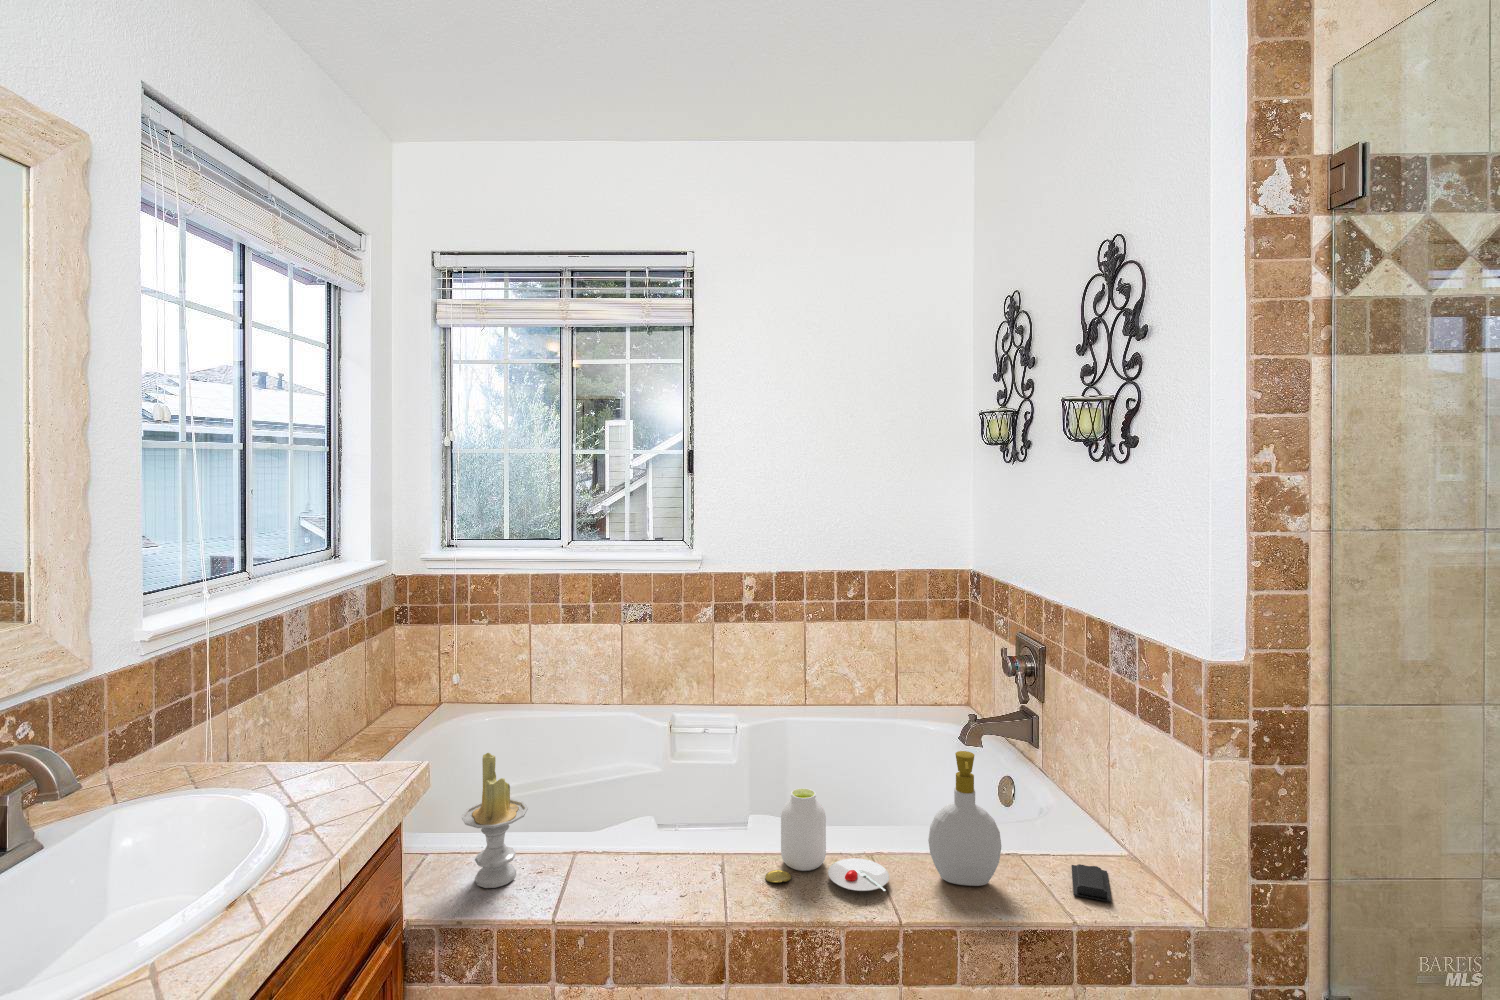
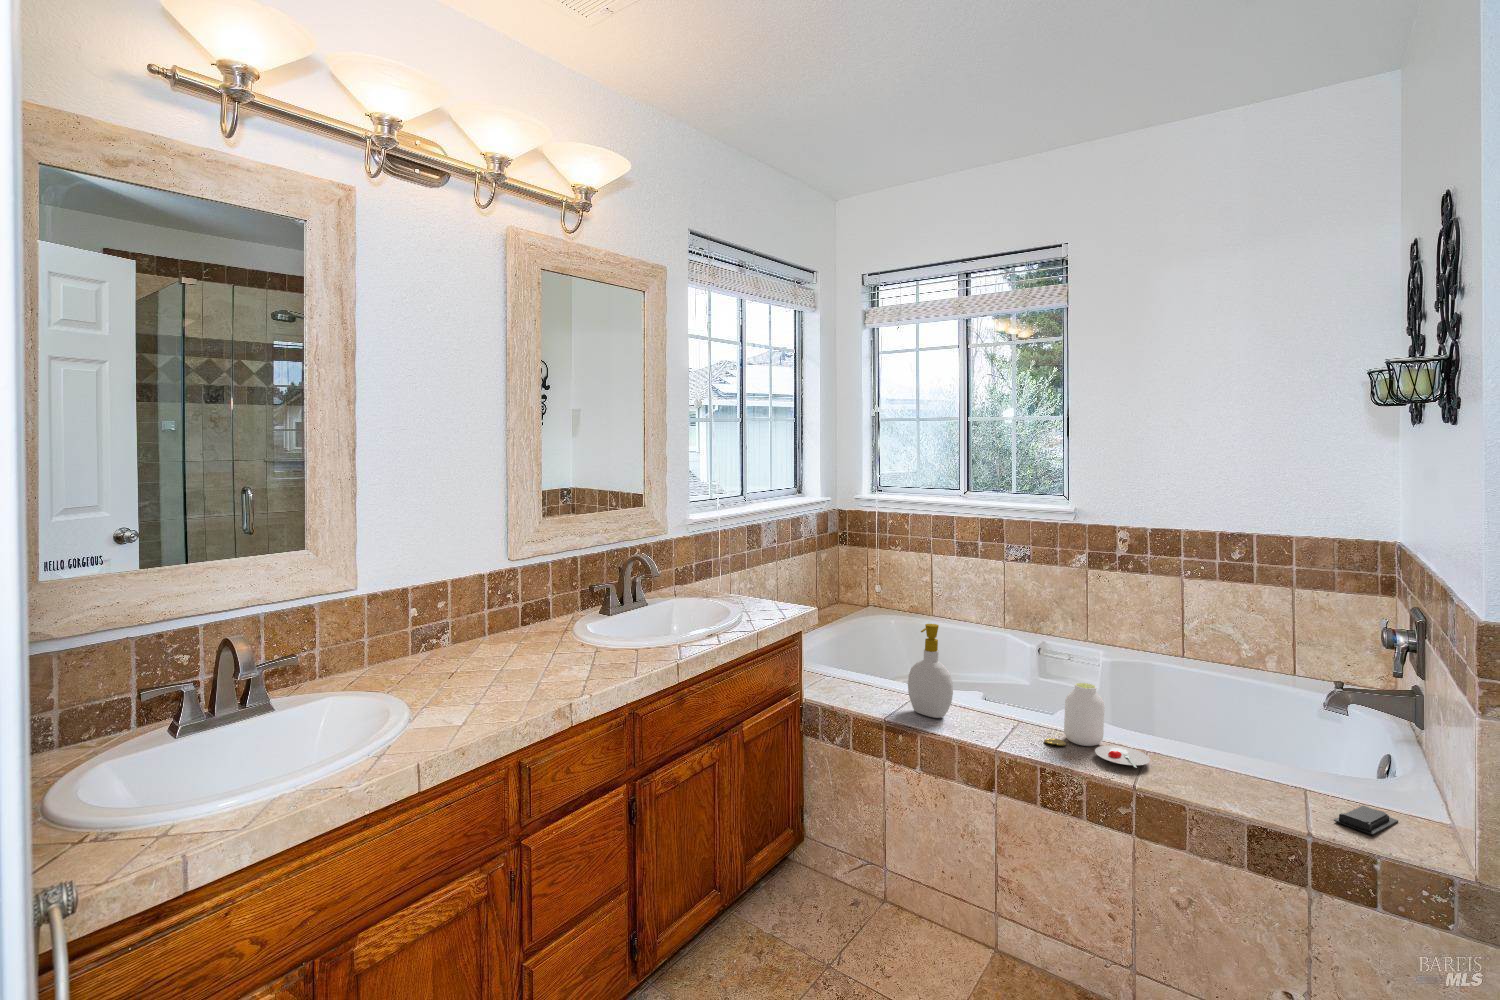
soap bottle: present [928,751,1001,886] -> present [908,624,953,718]
candle: present [461,753,528,888] -> none [841,614,883,700]

